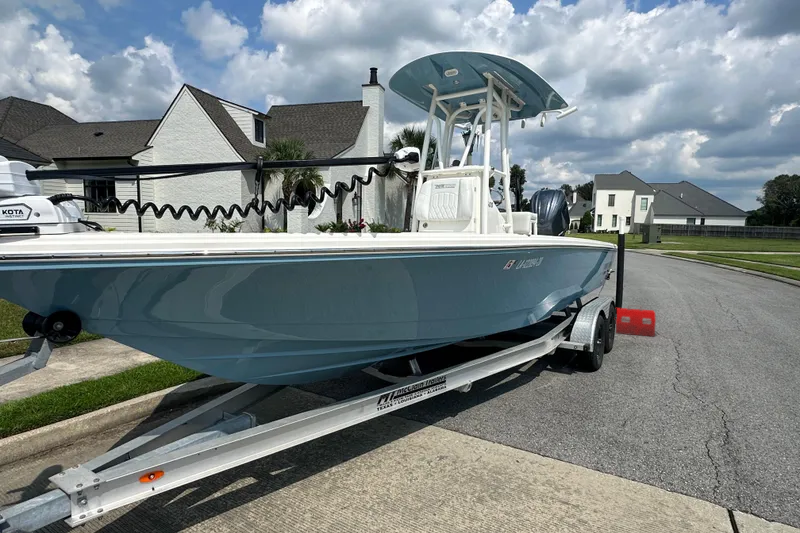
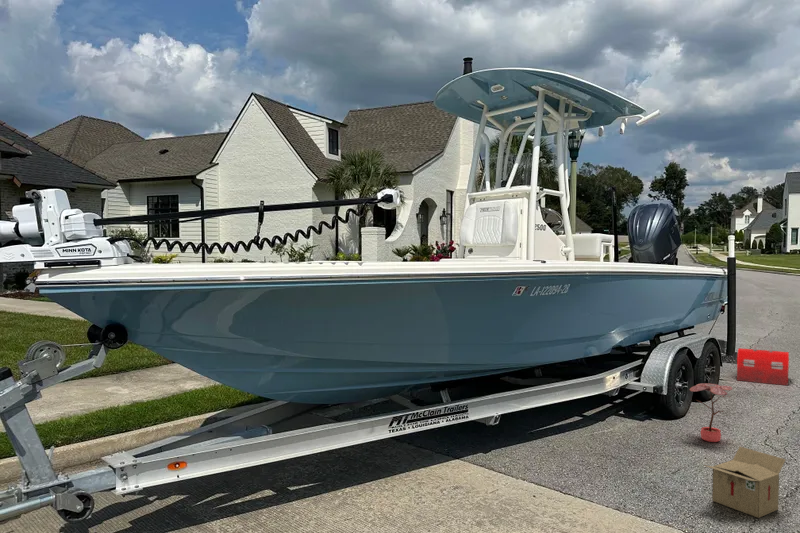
potted plant: none [616,342,649,392] -> present [690,383,732,442]
cardboard box: none [668,403,733,471] -> present [707,447,786,518]

